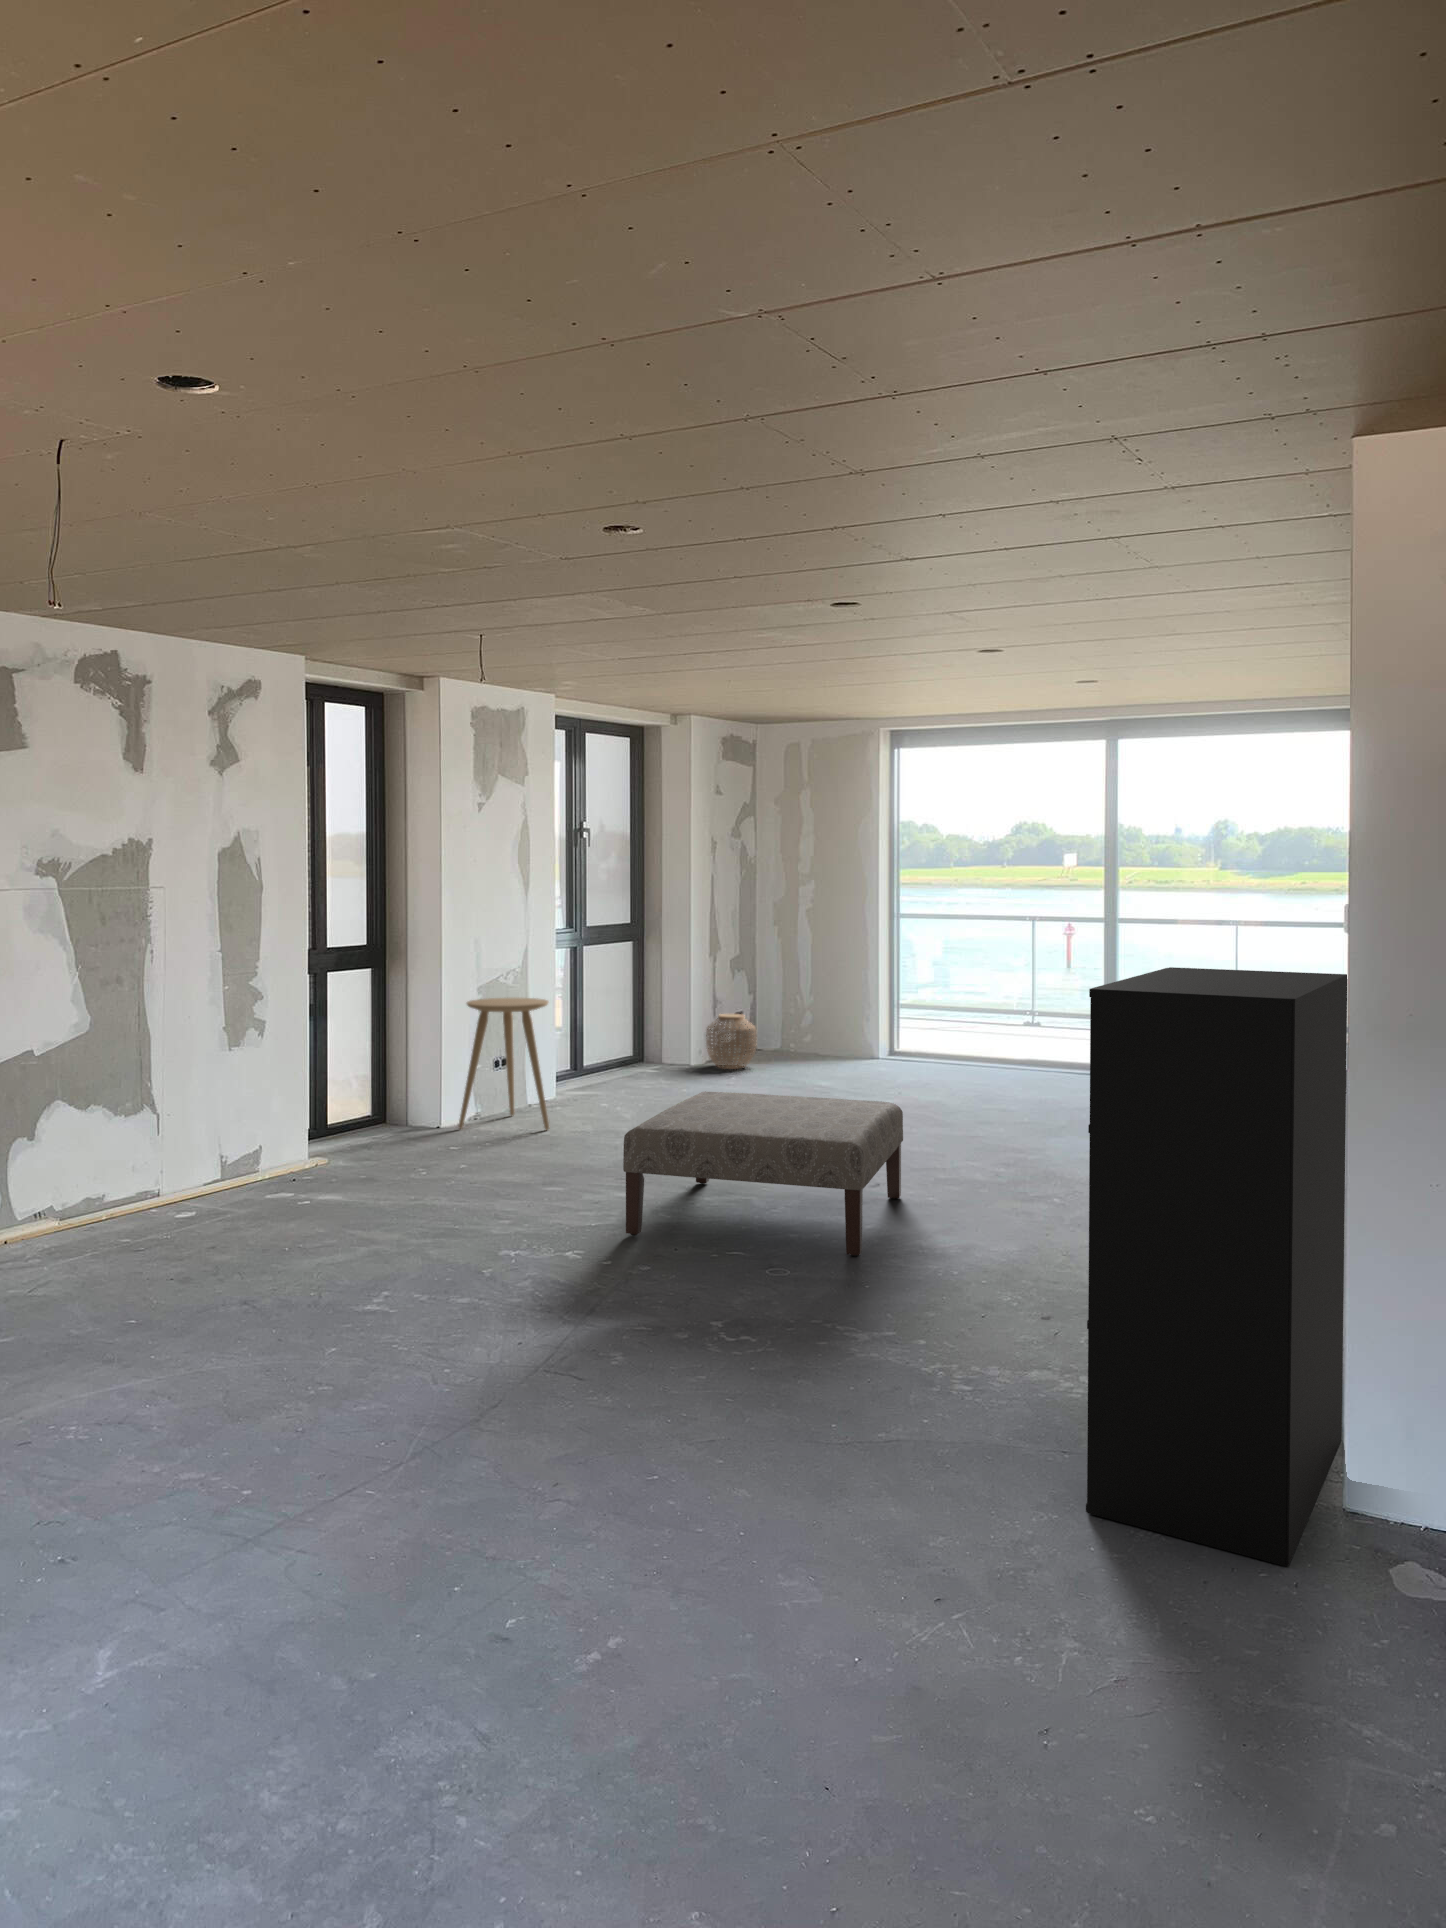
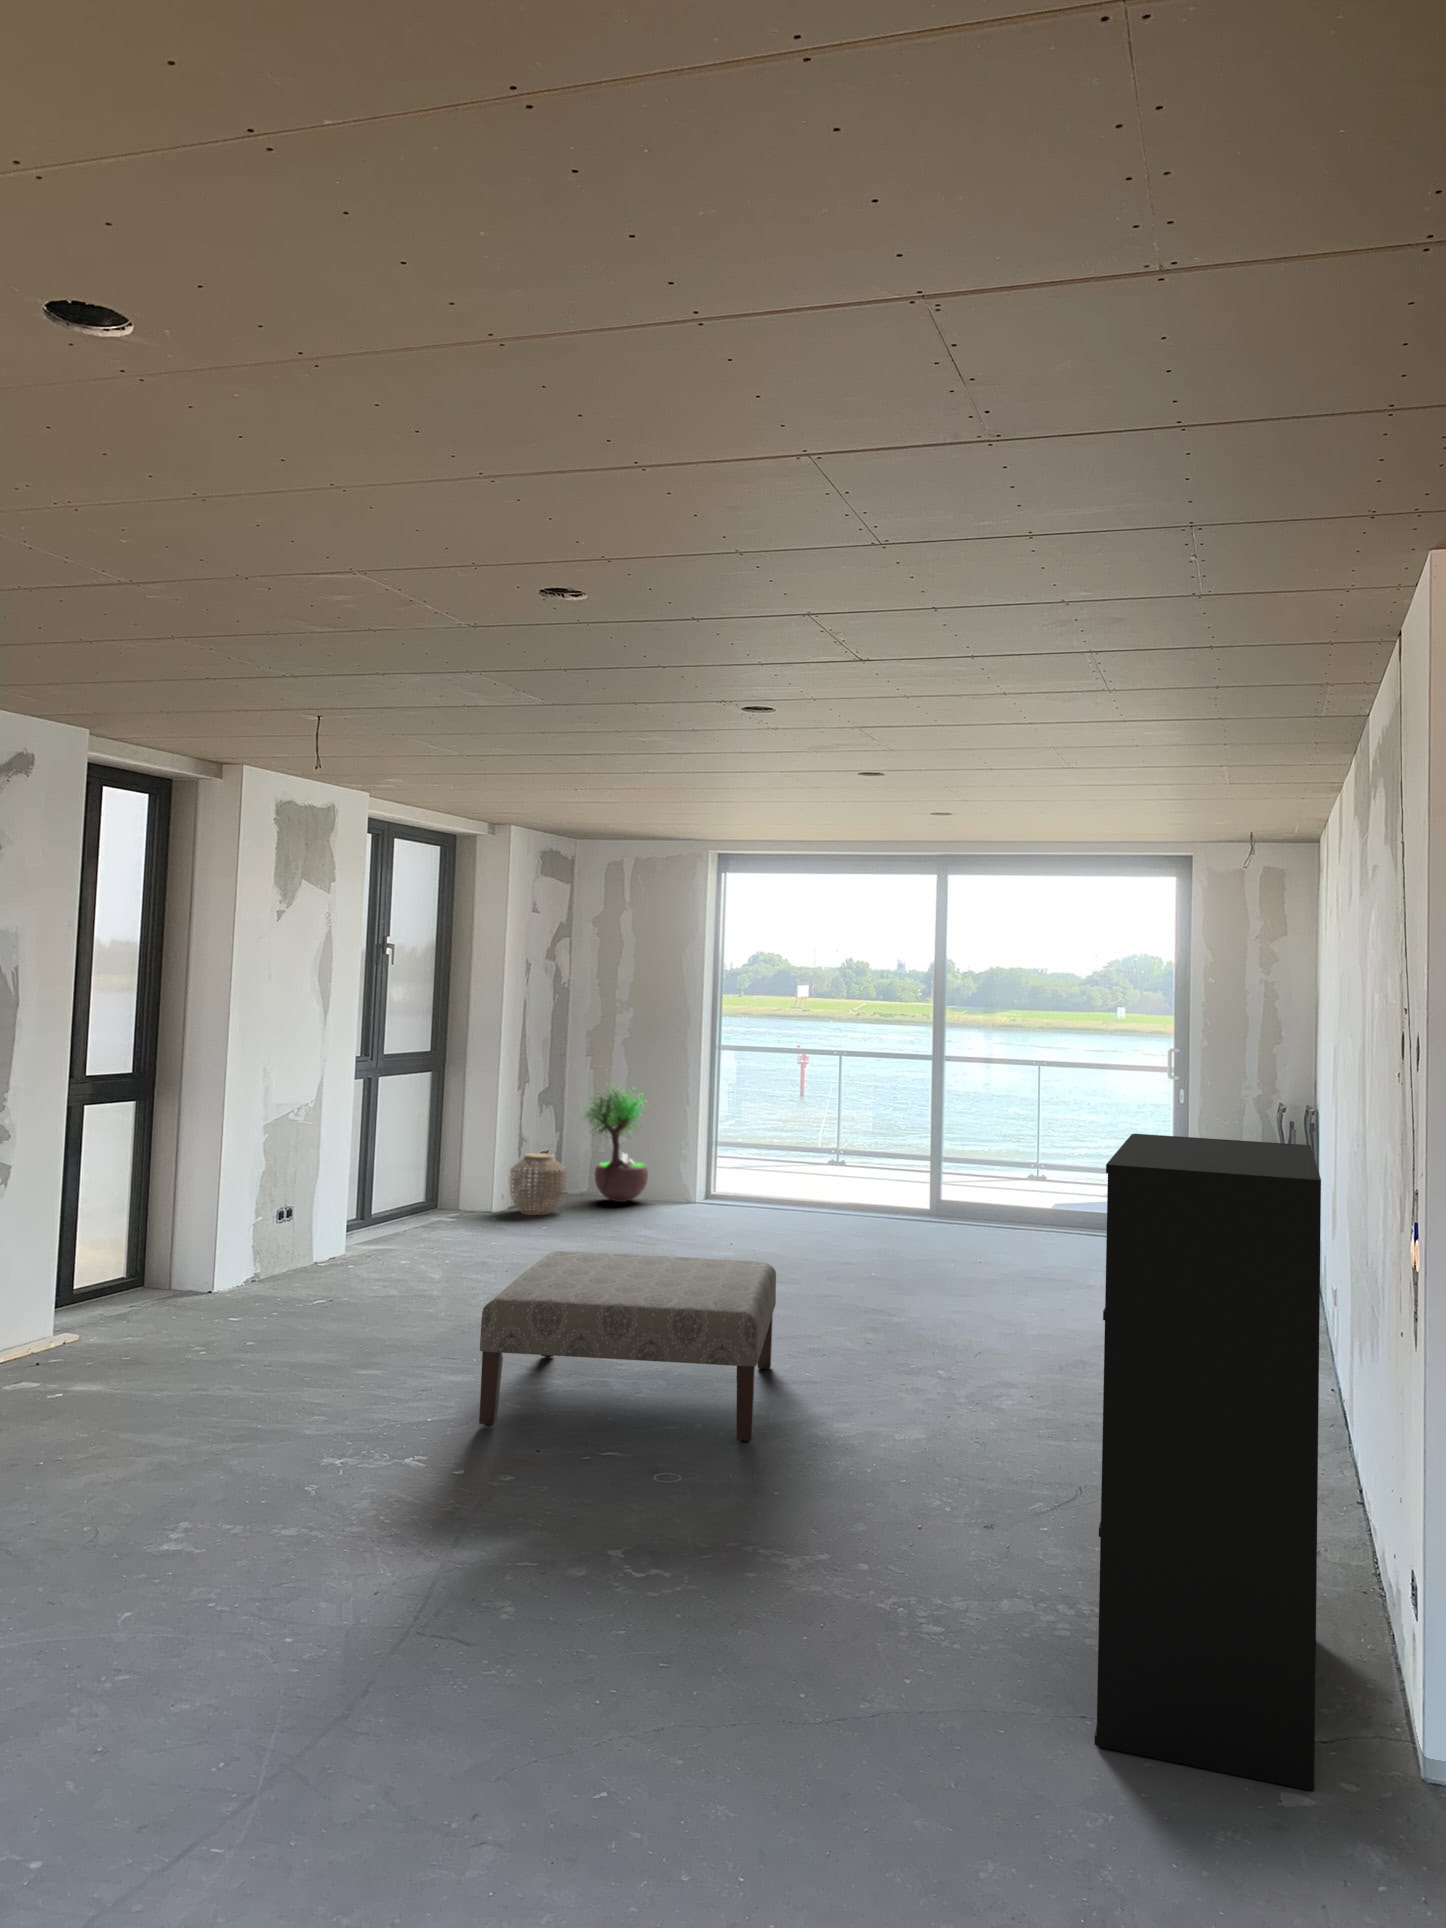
potted tree: none [767,945,835,1058] -> present [583,1086,650,1202]
side table: present [458,998,550,1130] -> none [235,1137,353,1294]

